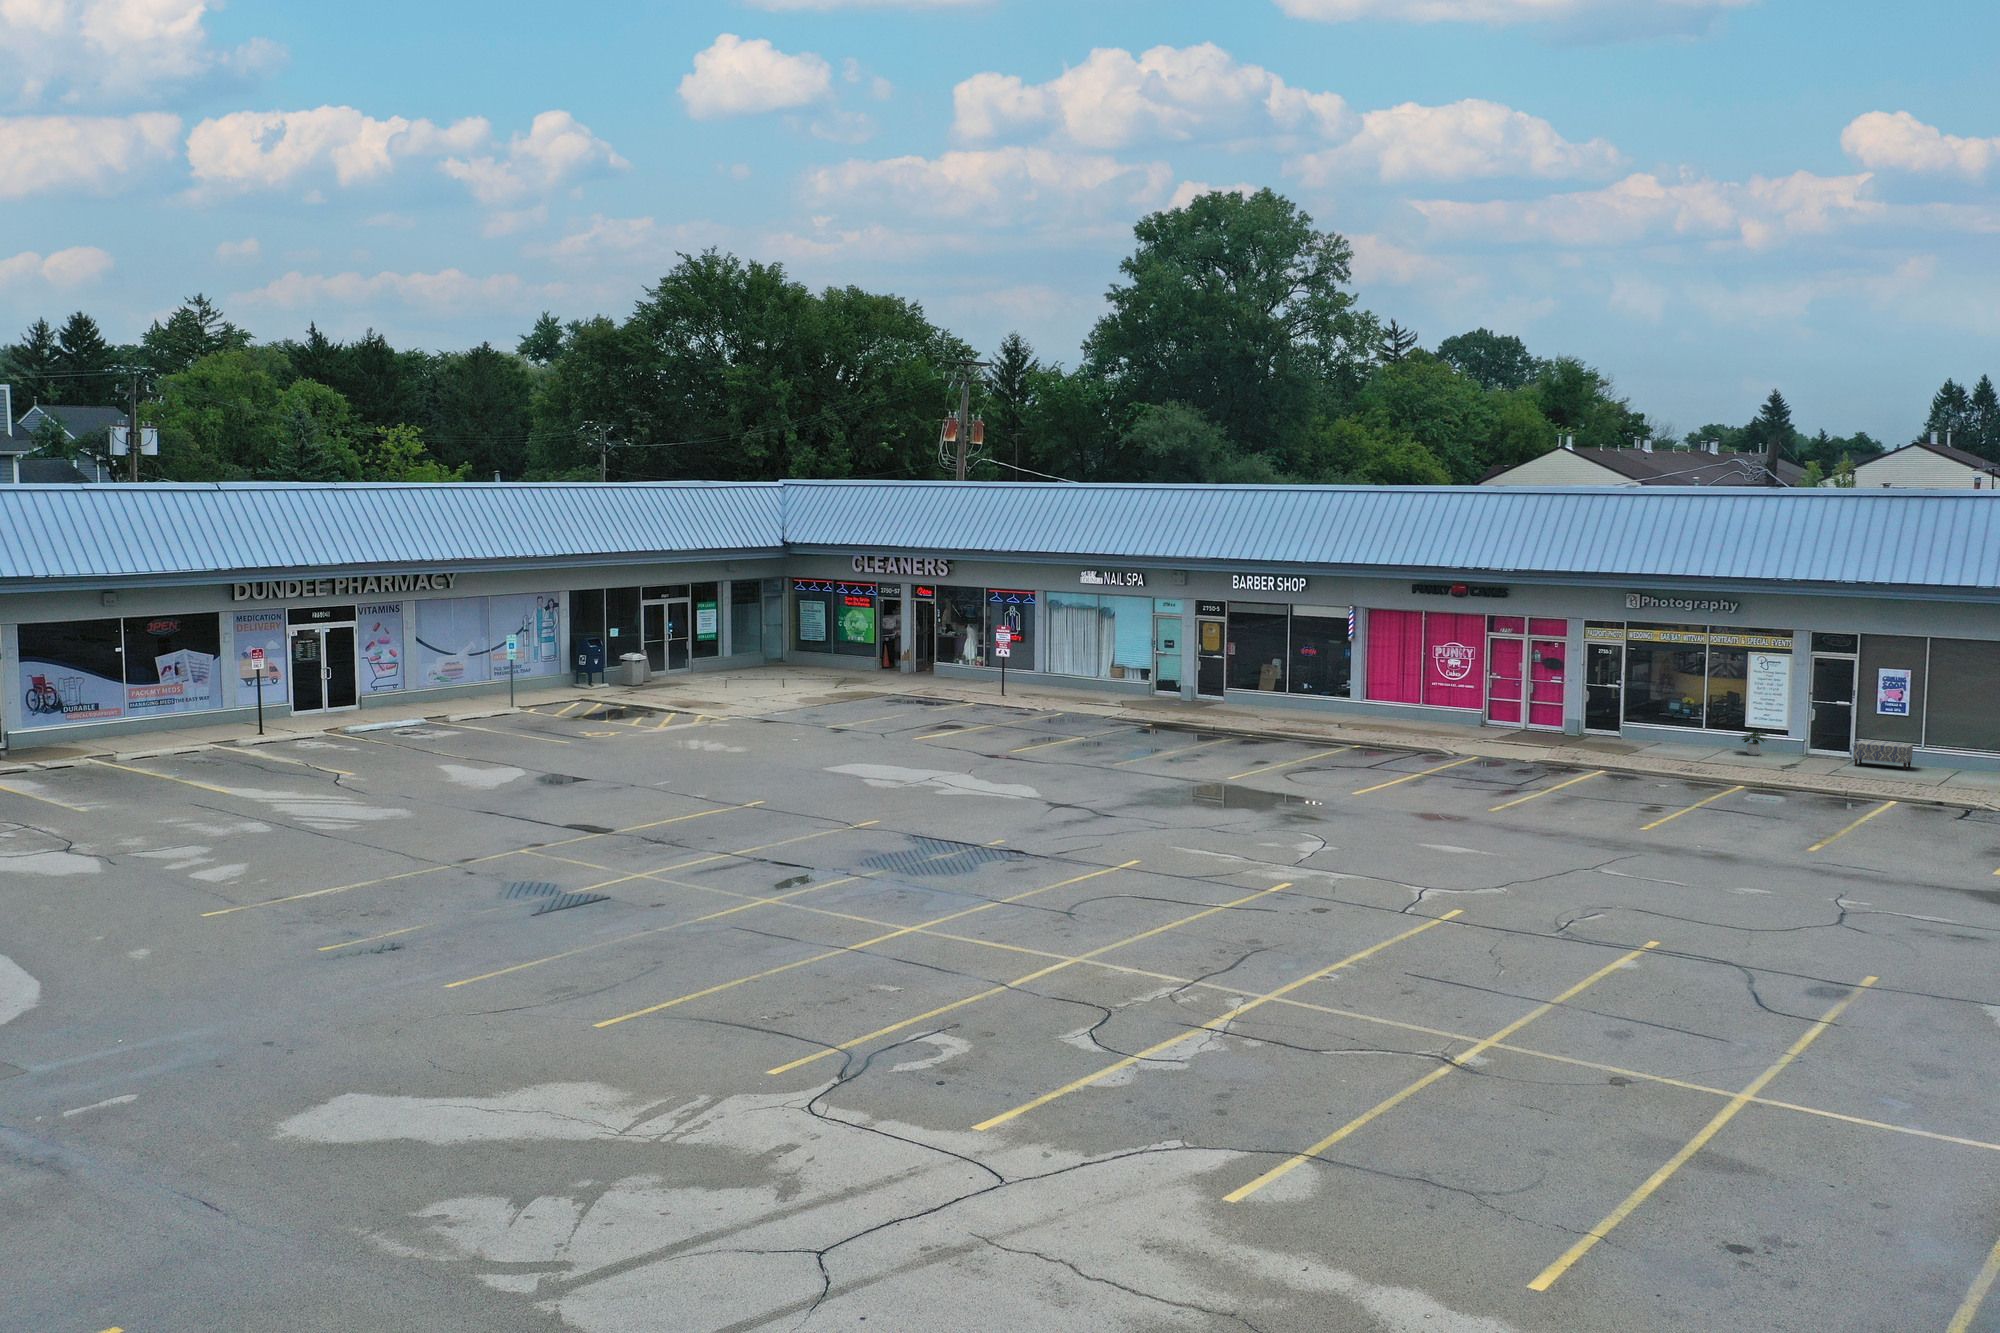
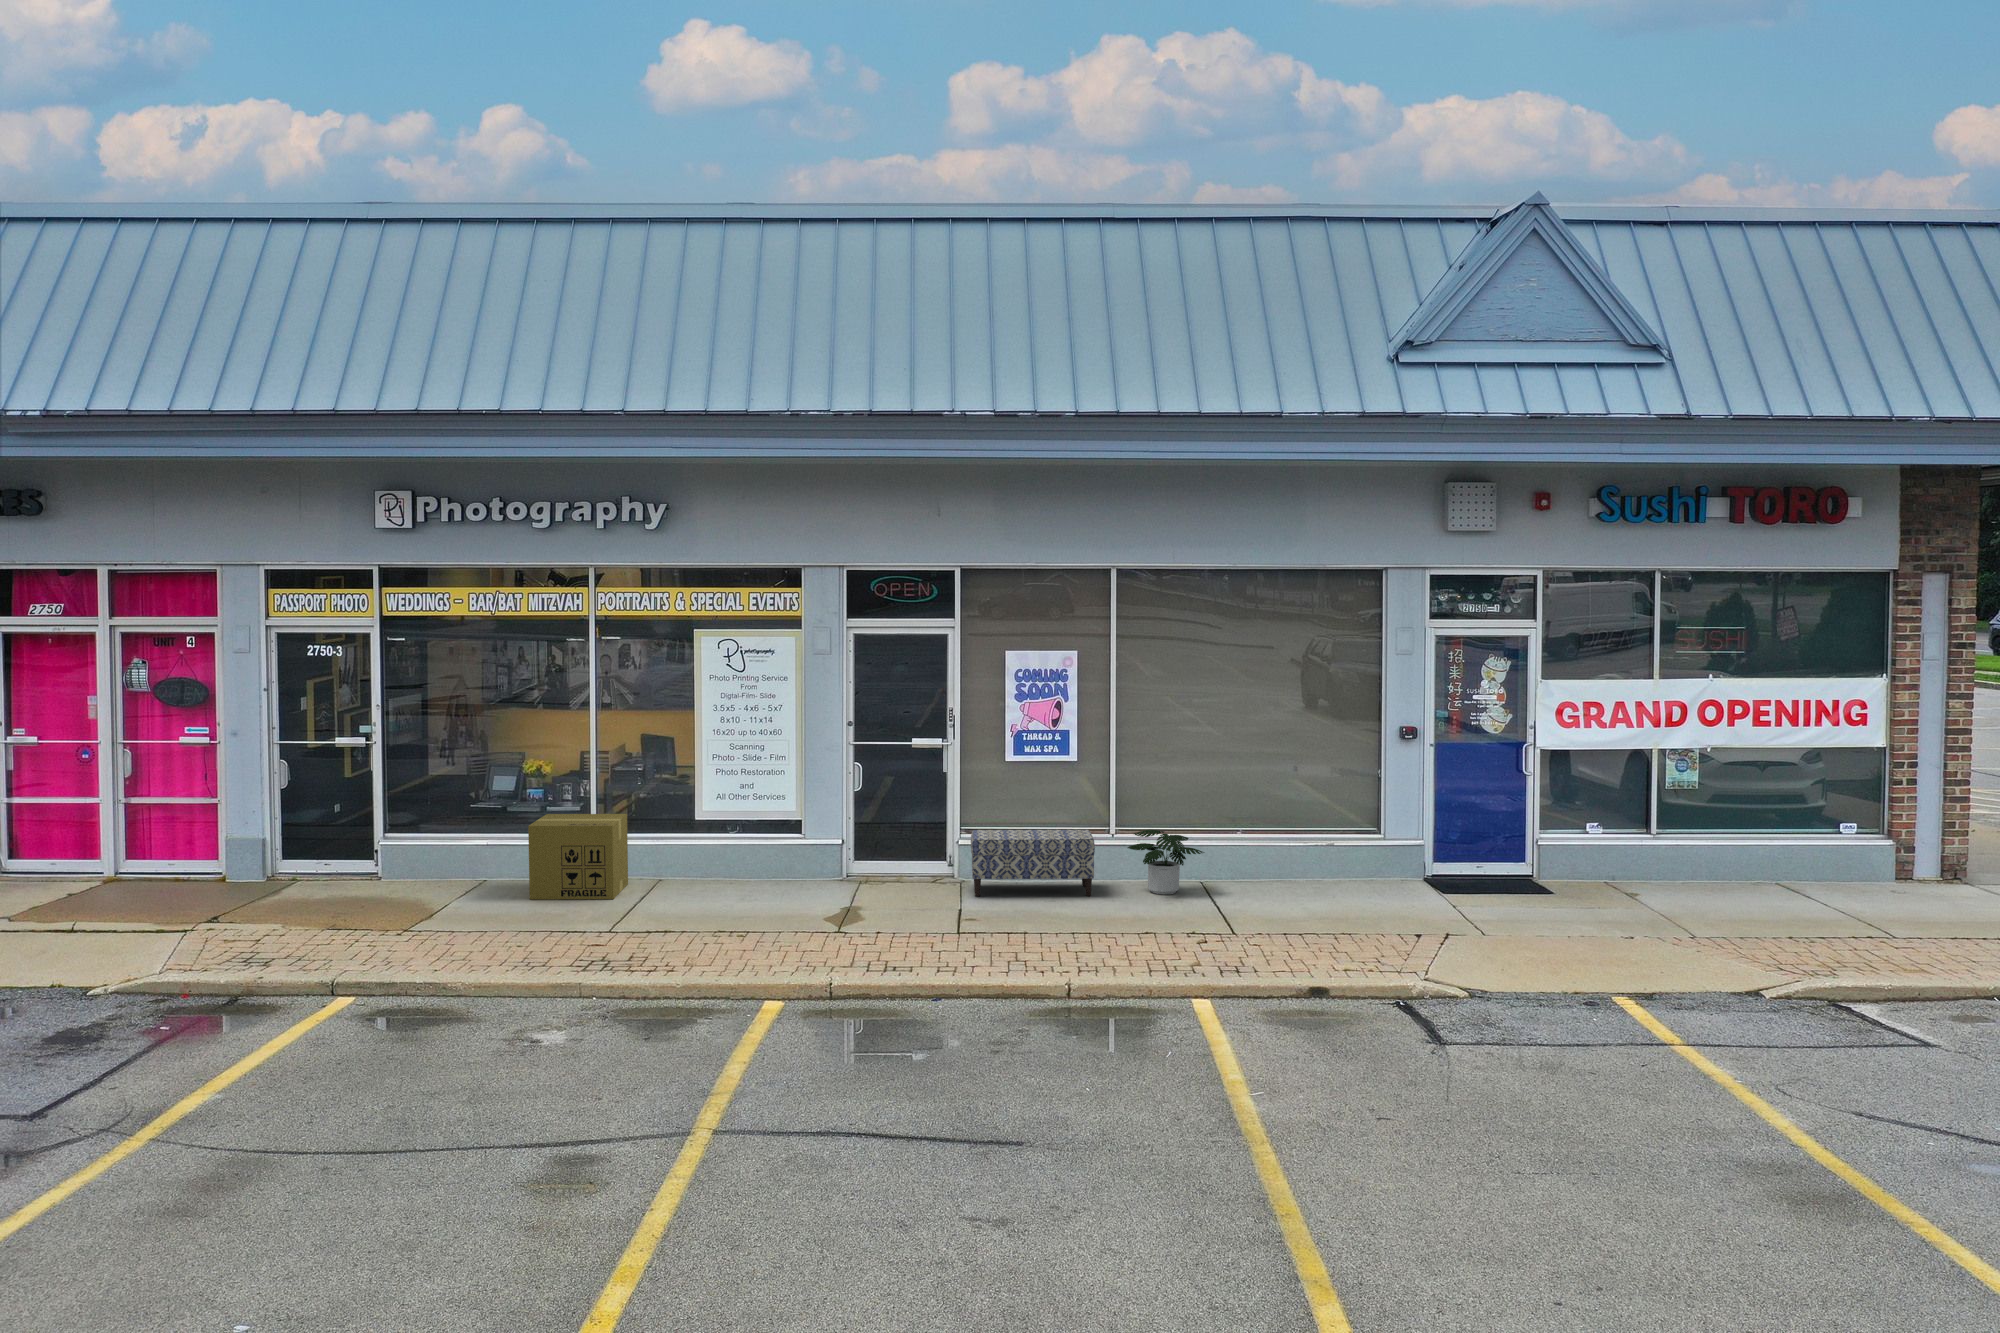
cardboard box: none [1675,719,1717,752] -> present [528,814,628,900]
potted plant: present [1742,730,1767,755] -> present [1128,830,1204,894]

